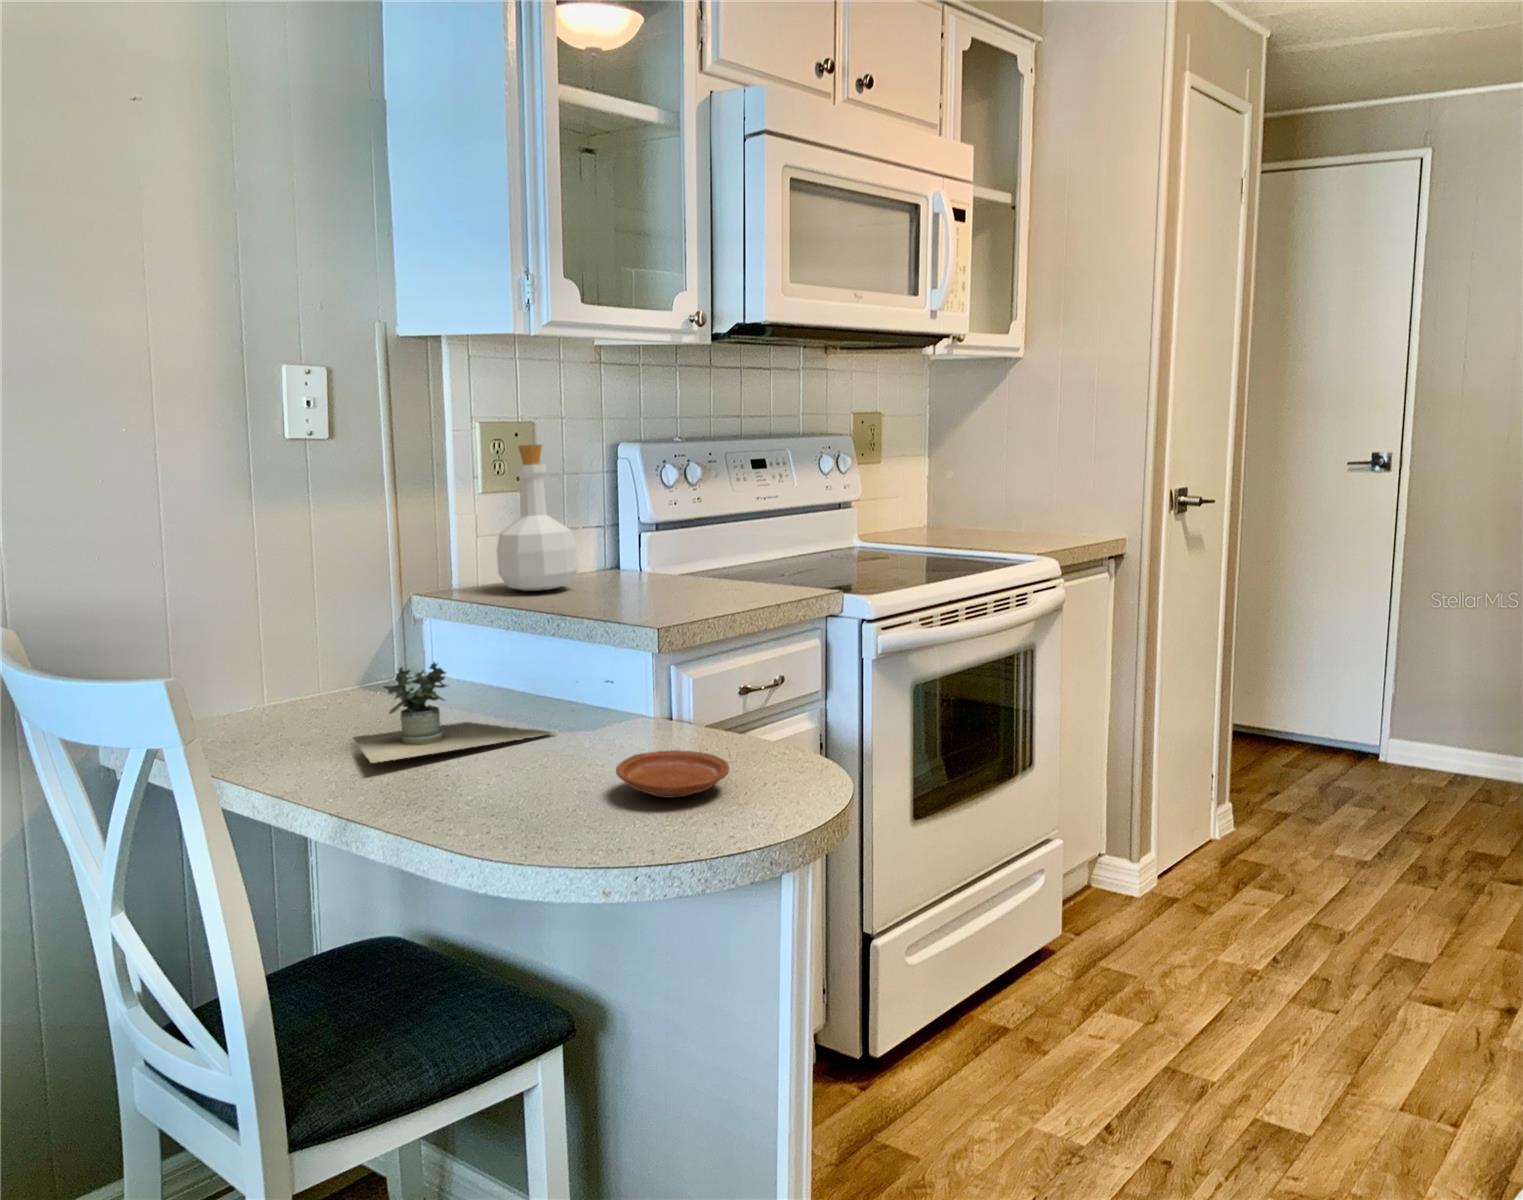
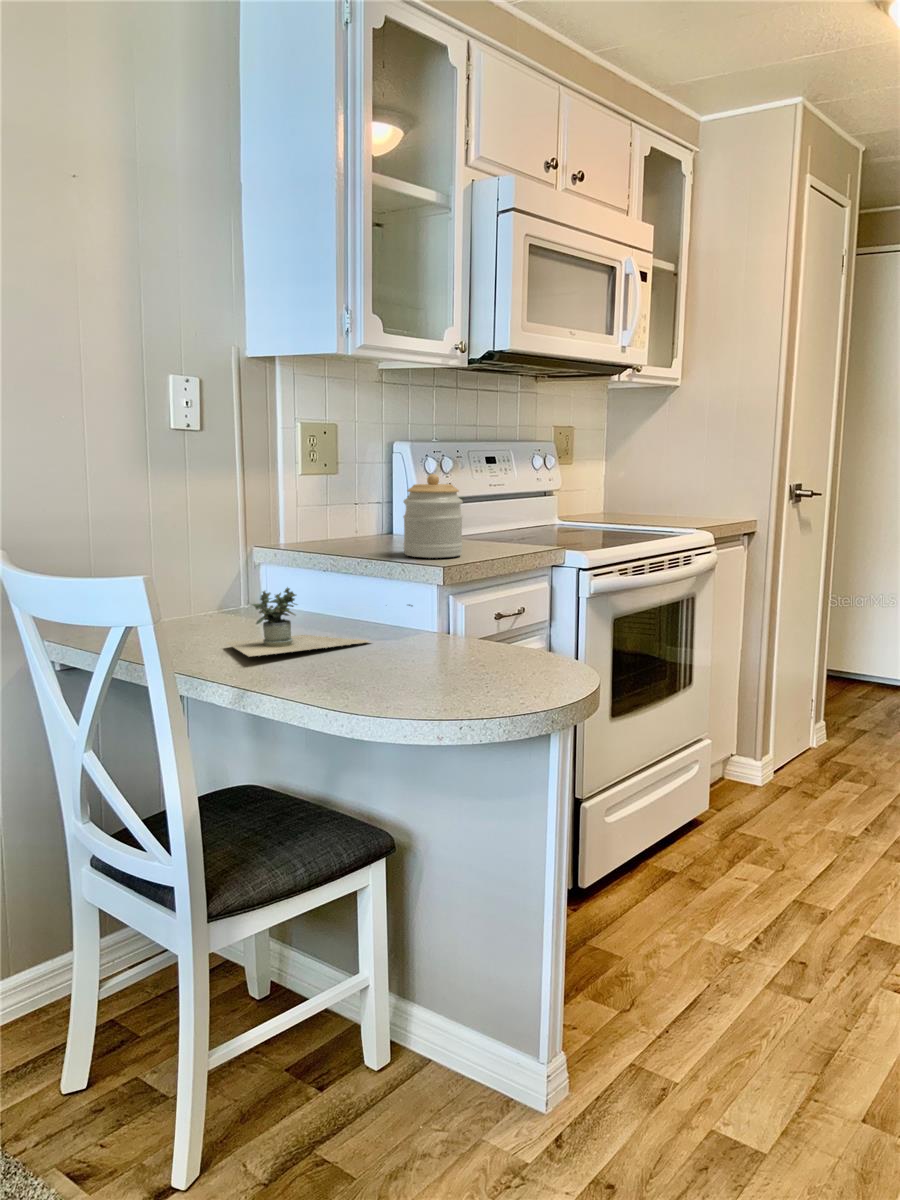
bottle: present [497,444,578,591] -> none [311,438,371,546]
jar: none [613,495,695,610] -> present [403,474,463,558]
plate: present [616,750,729,798] -> none [432,648,514,679]

